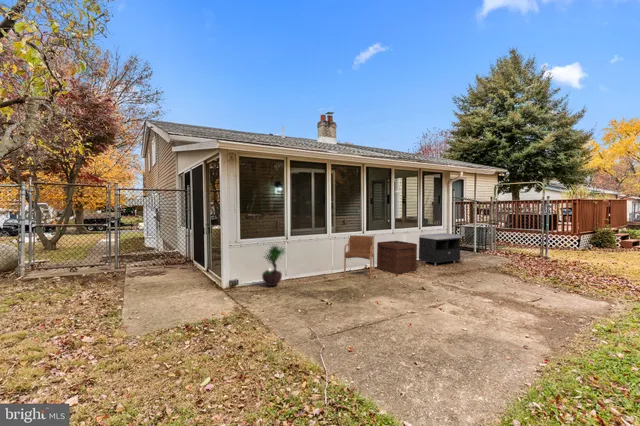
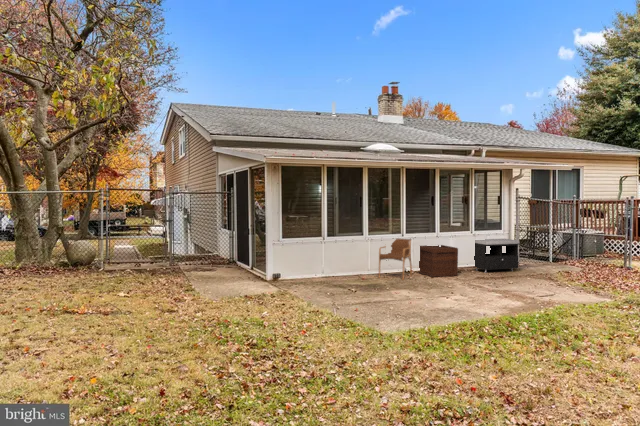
potted tree: present [262,246,284,286] -> none [300,241,322,281]

